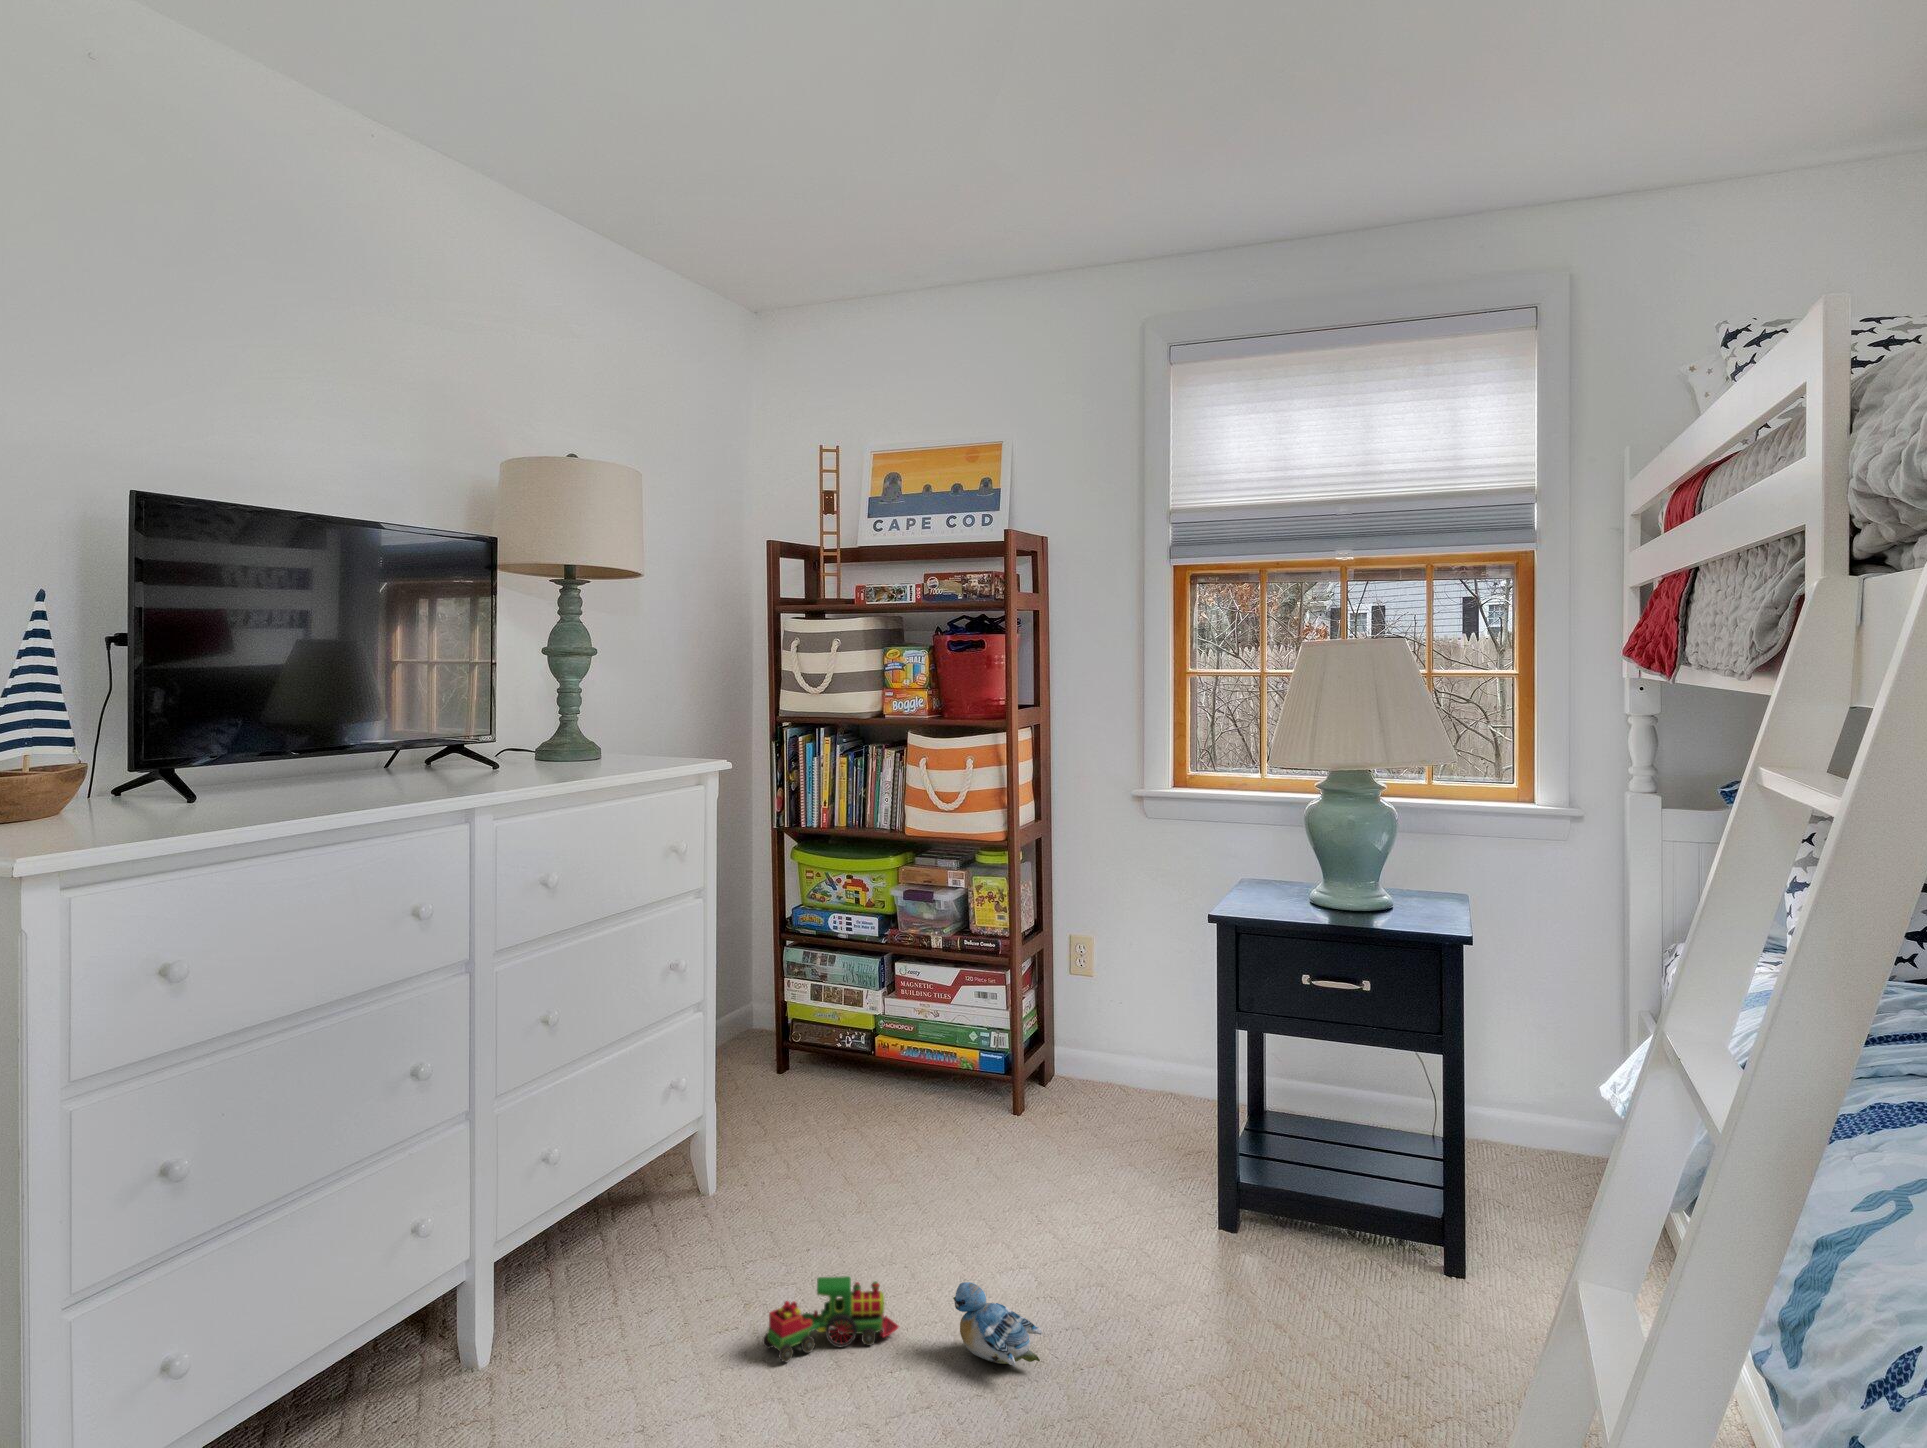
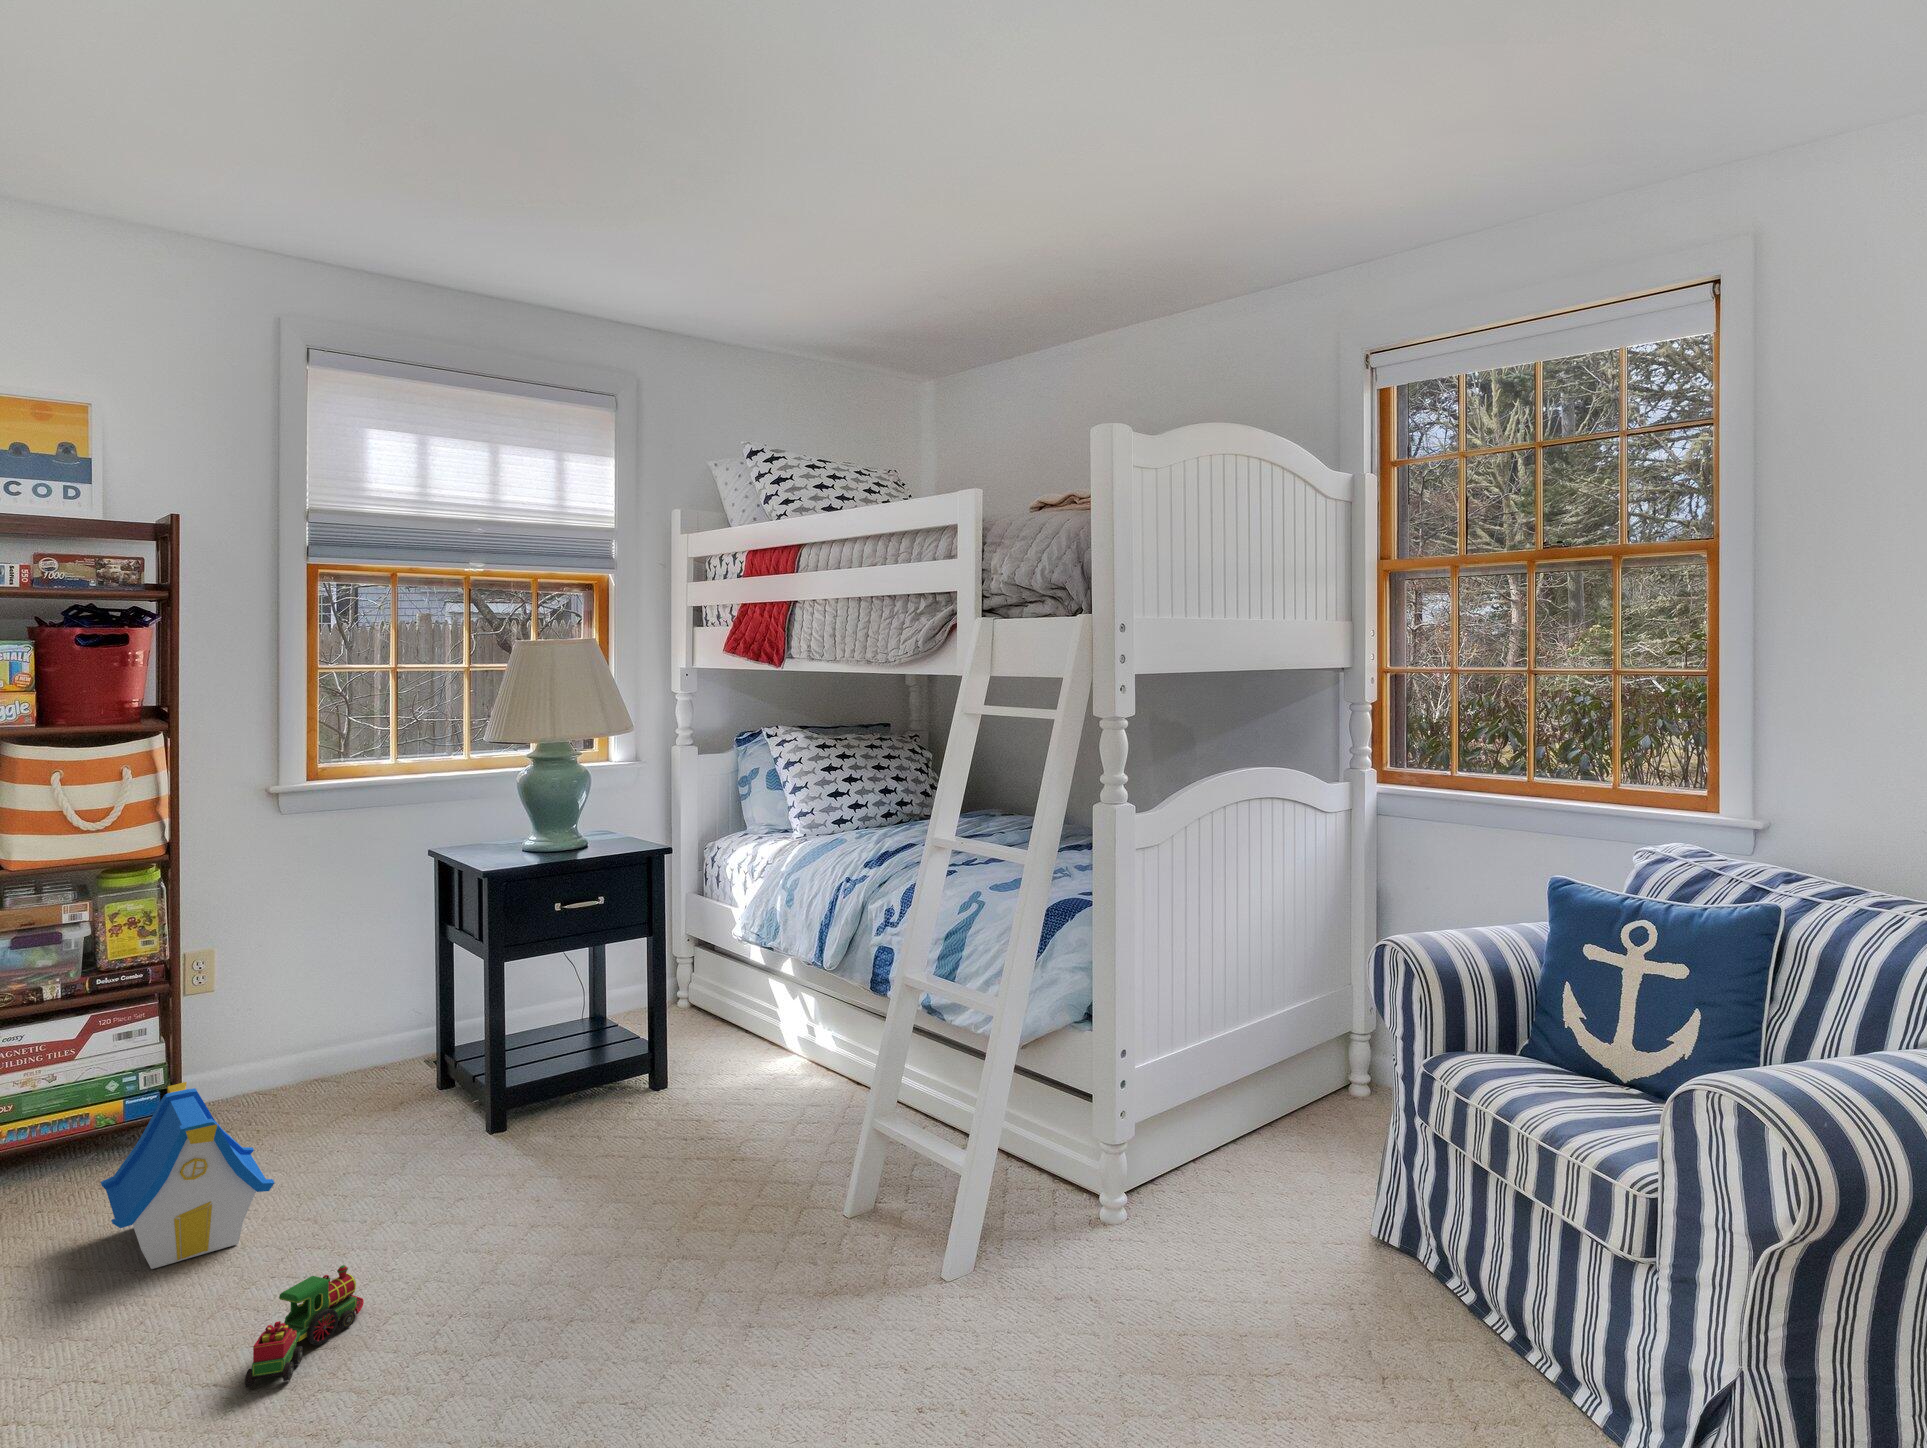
toy house: none [848,1051,992,1218] -> present [101,1082,274,1269]
plush toy: present [953,1282,1042,1367] -> none [420,1217,514,1276]

